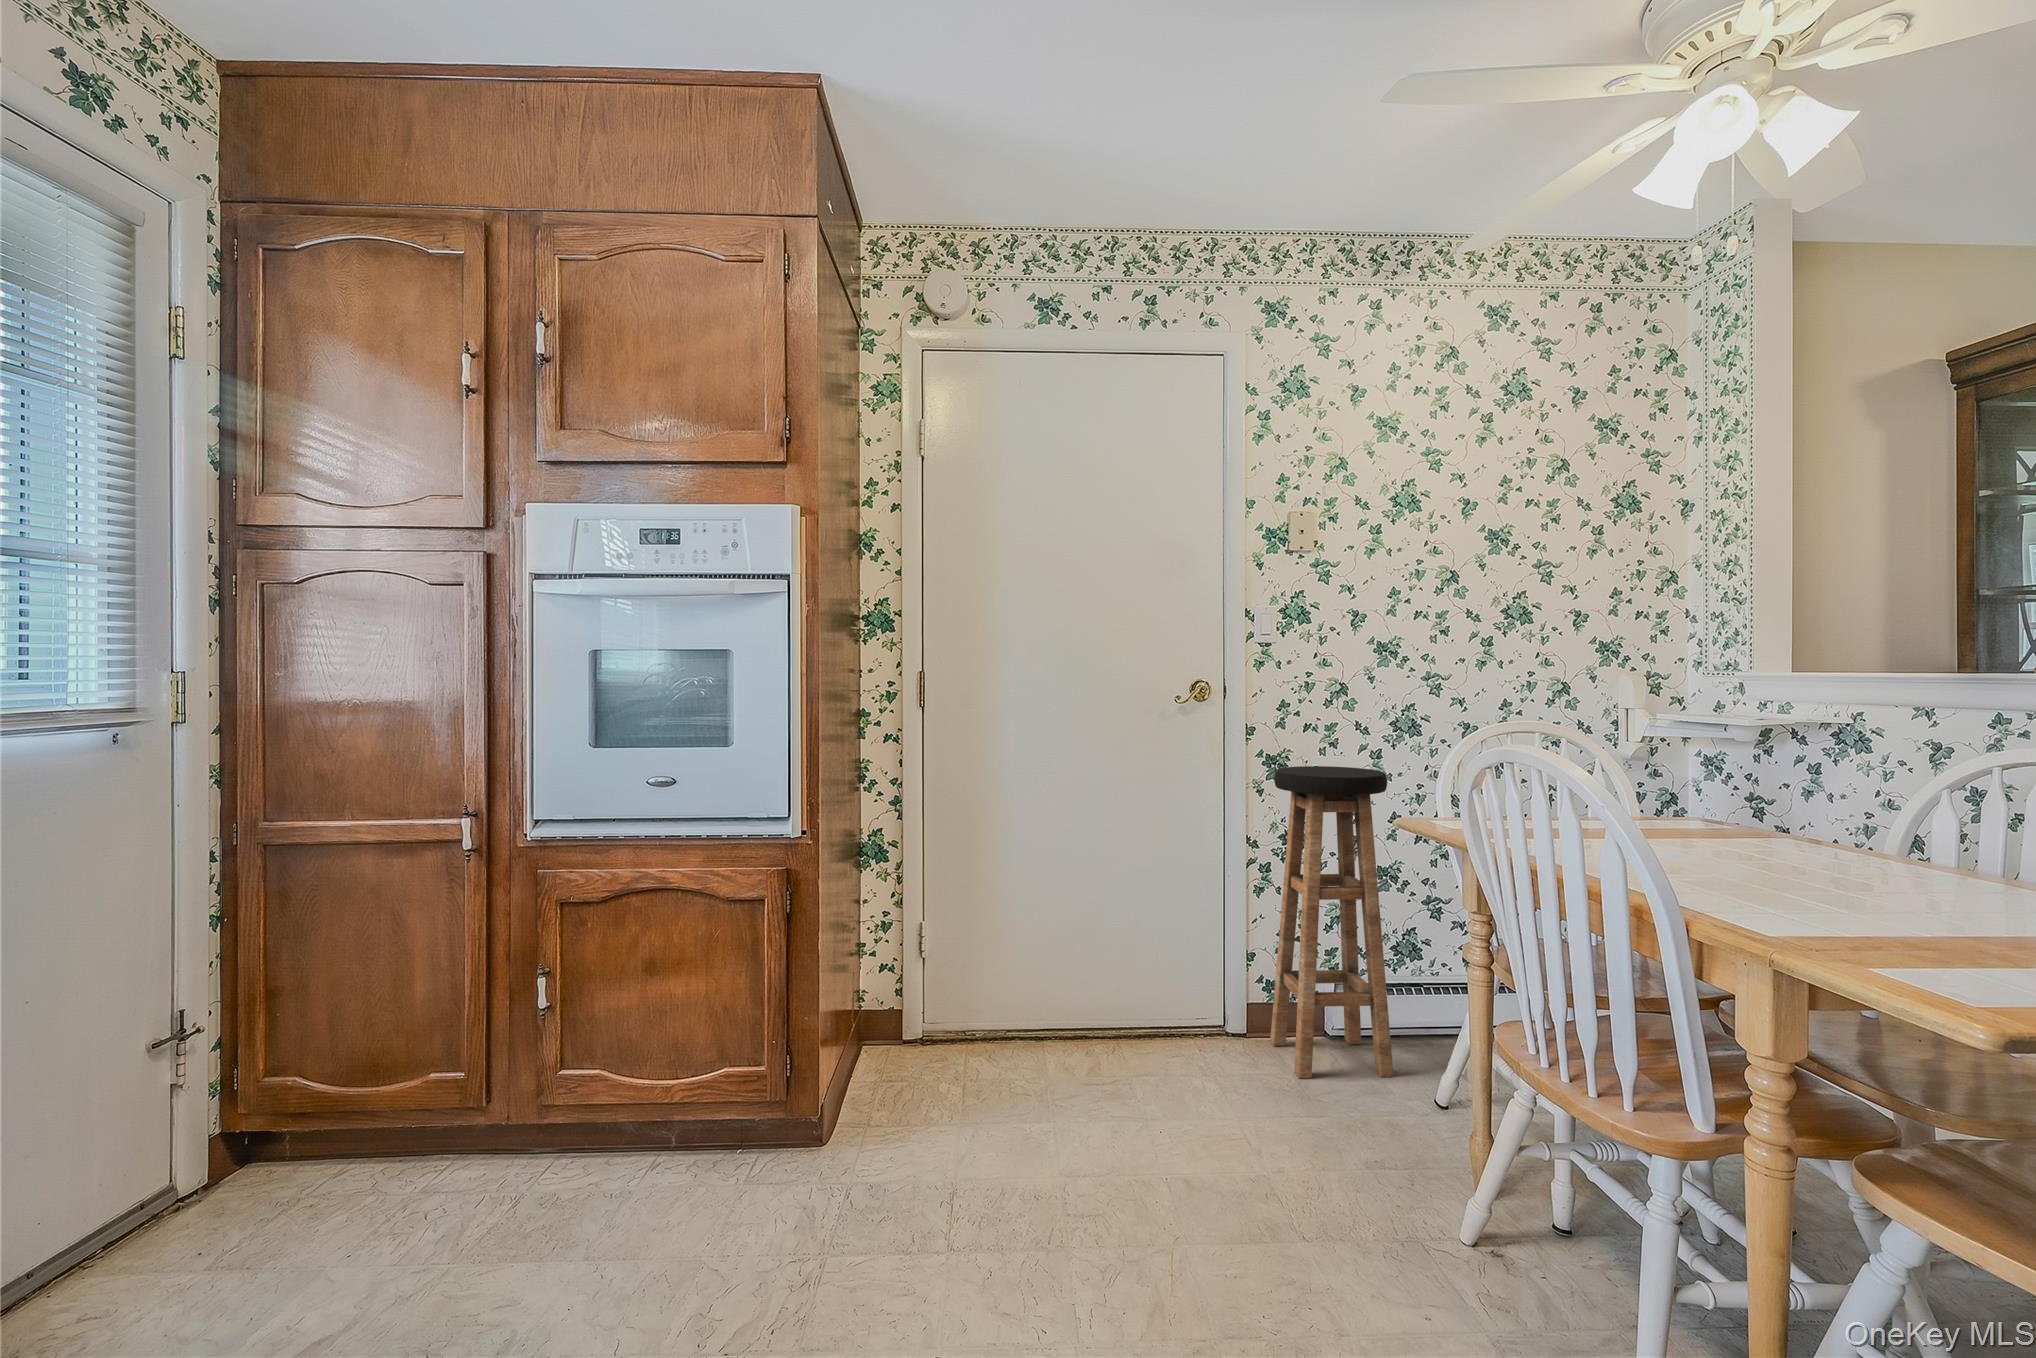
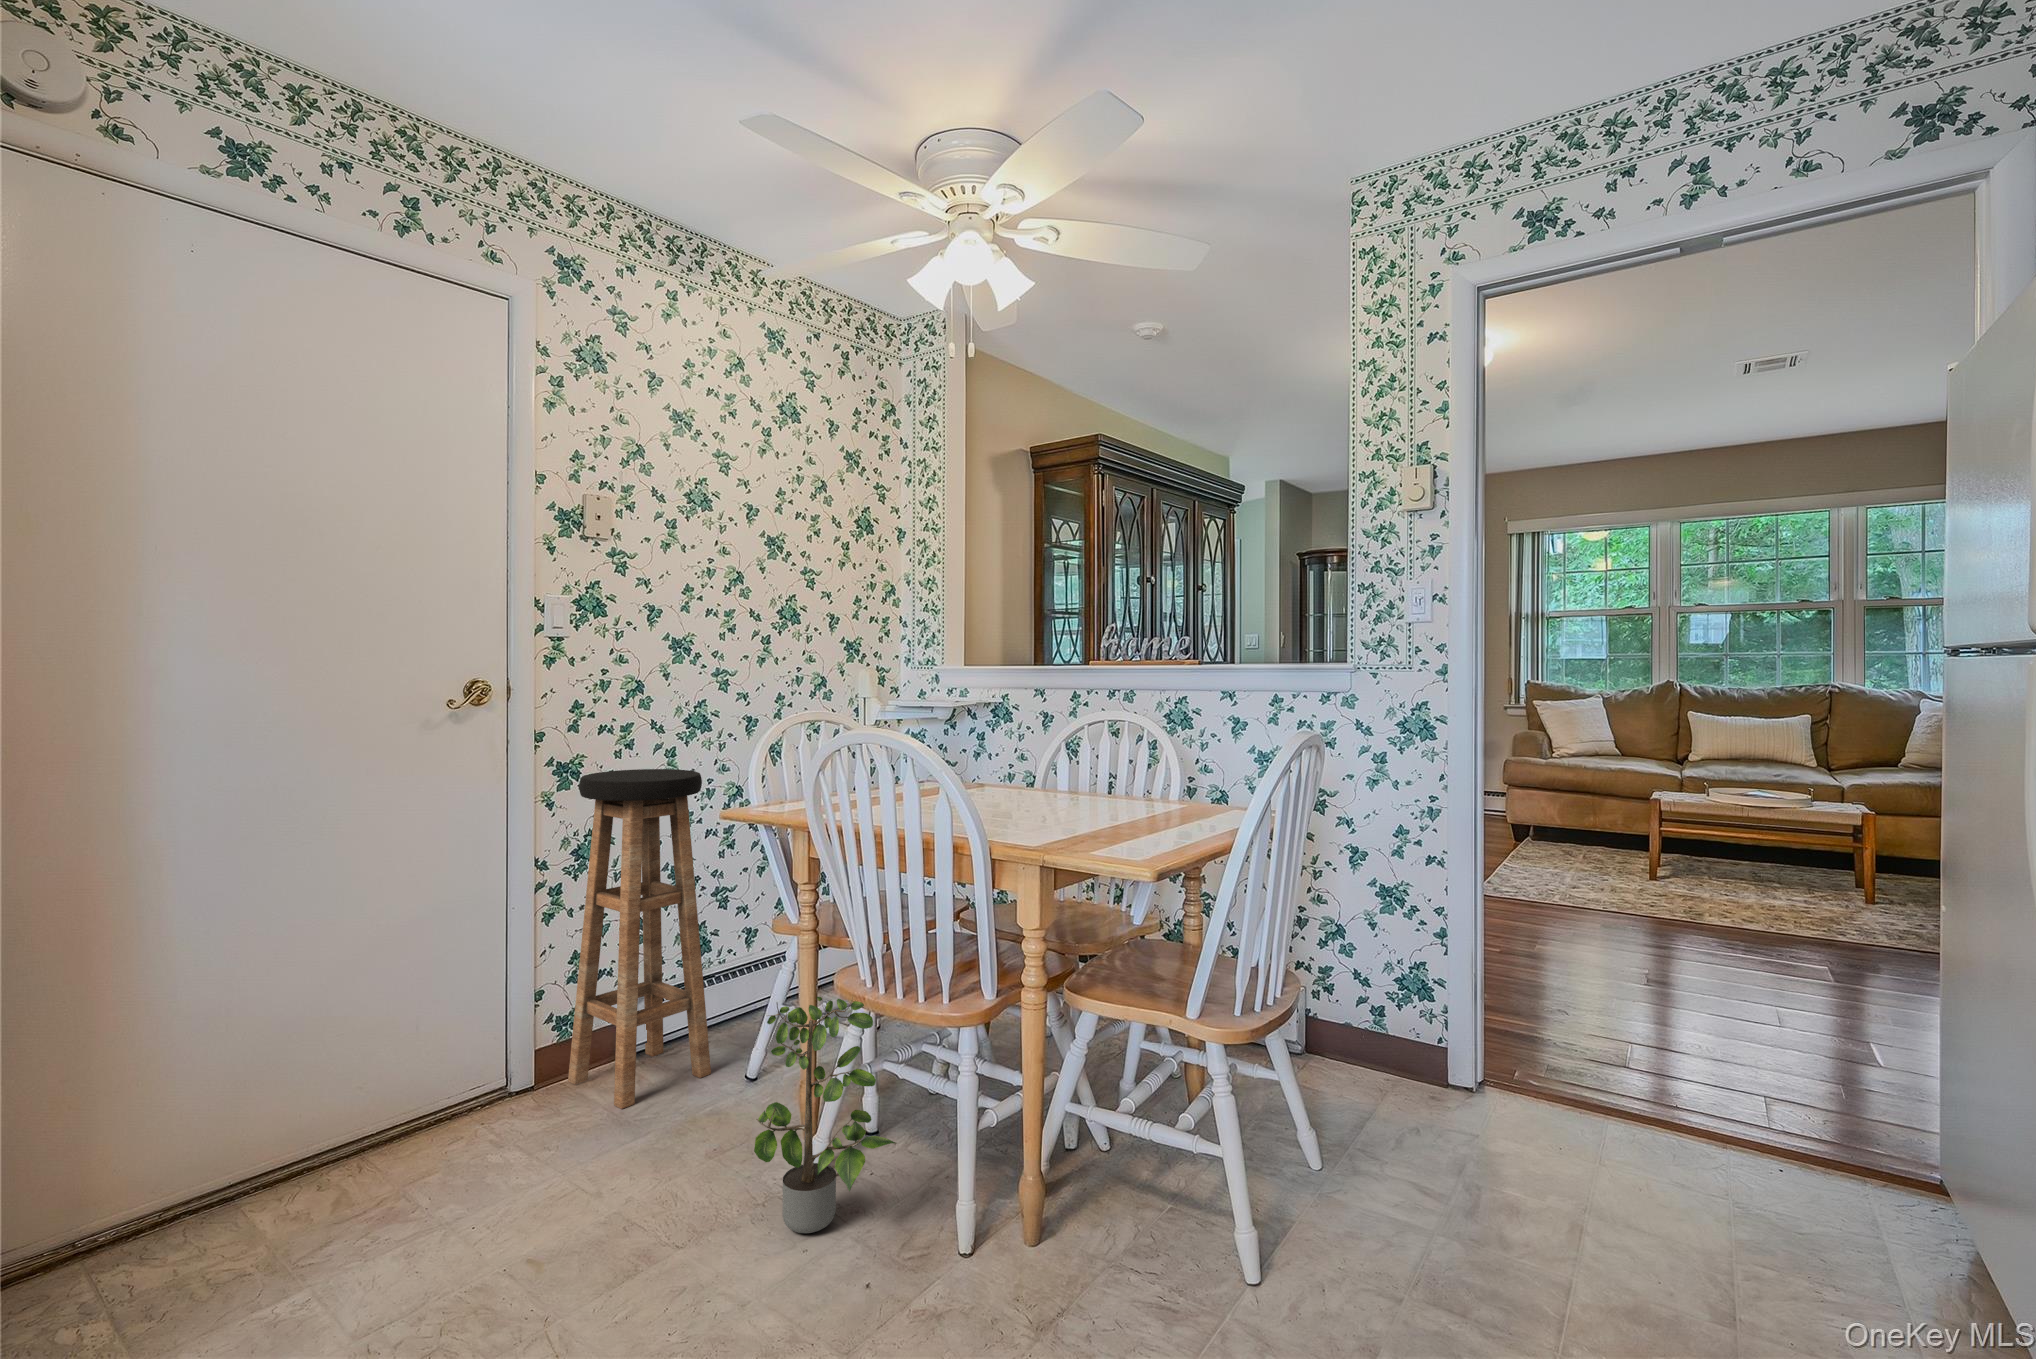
potted plant: none [1340,1004,1495,1255] -> present [754,997,895,1233]

